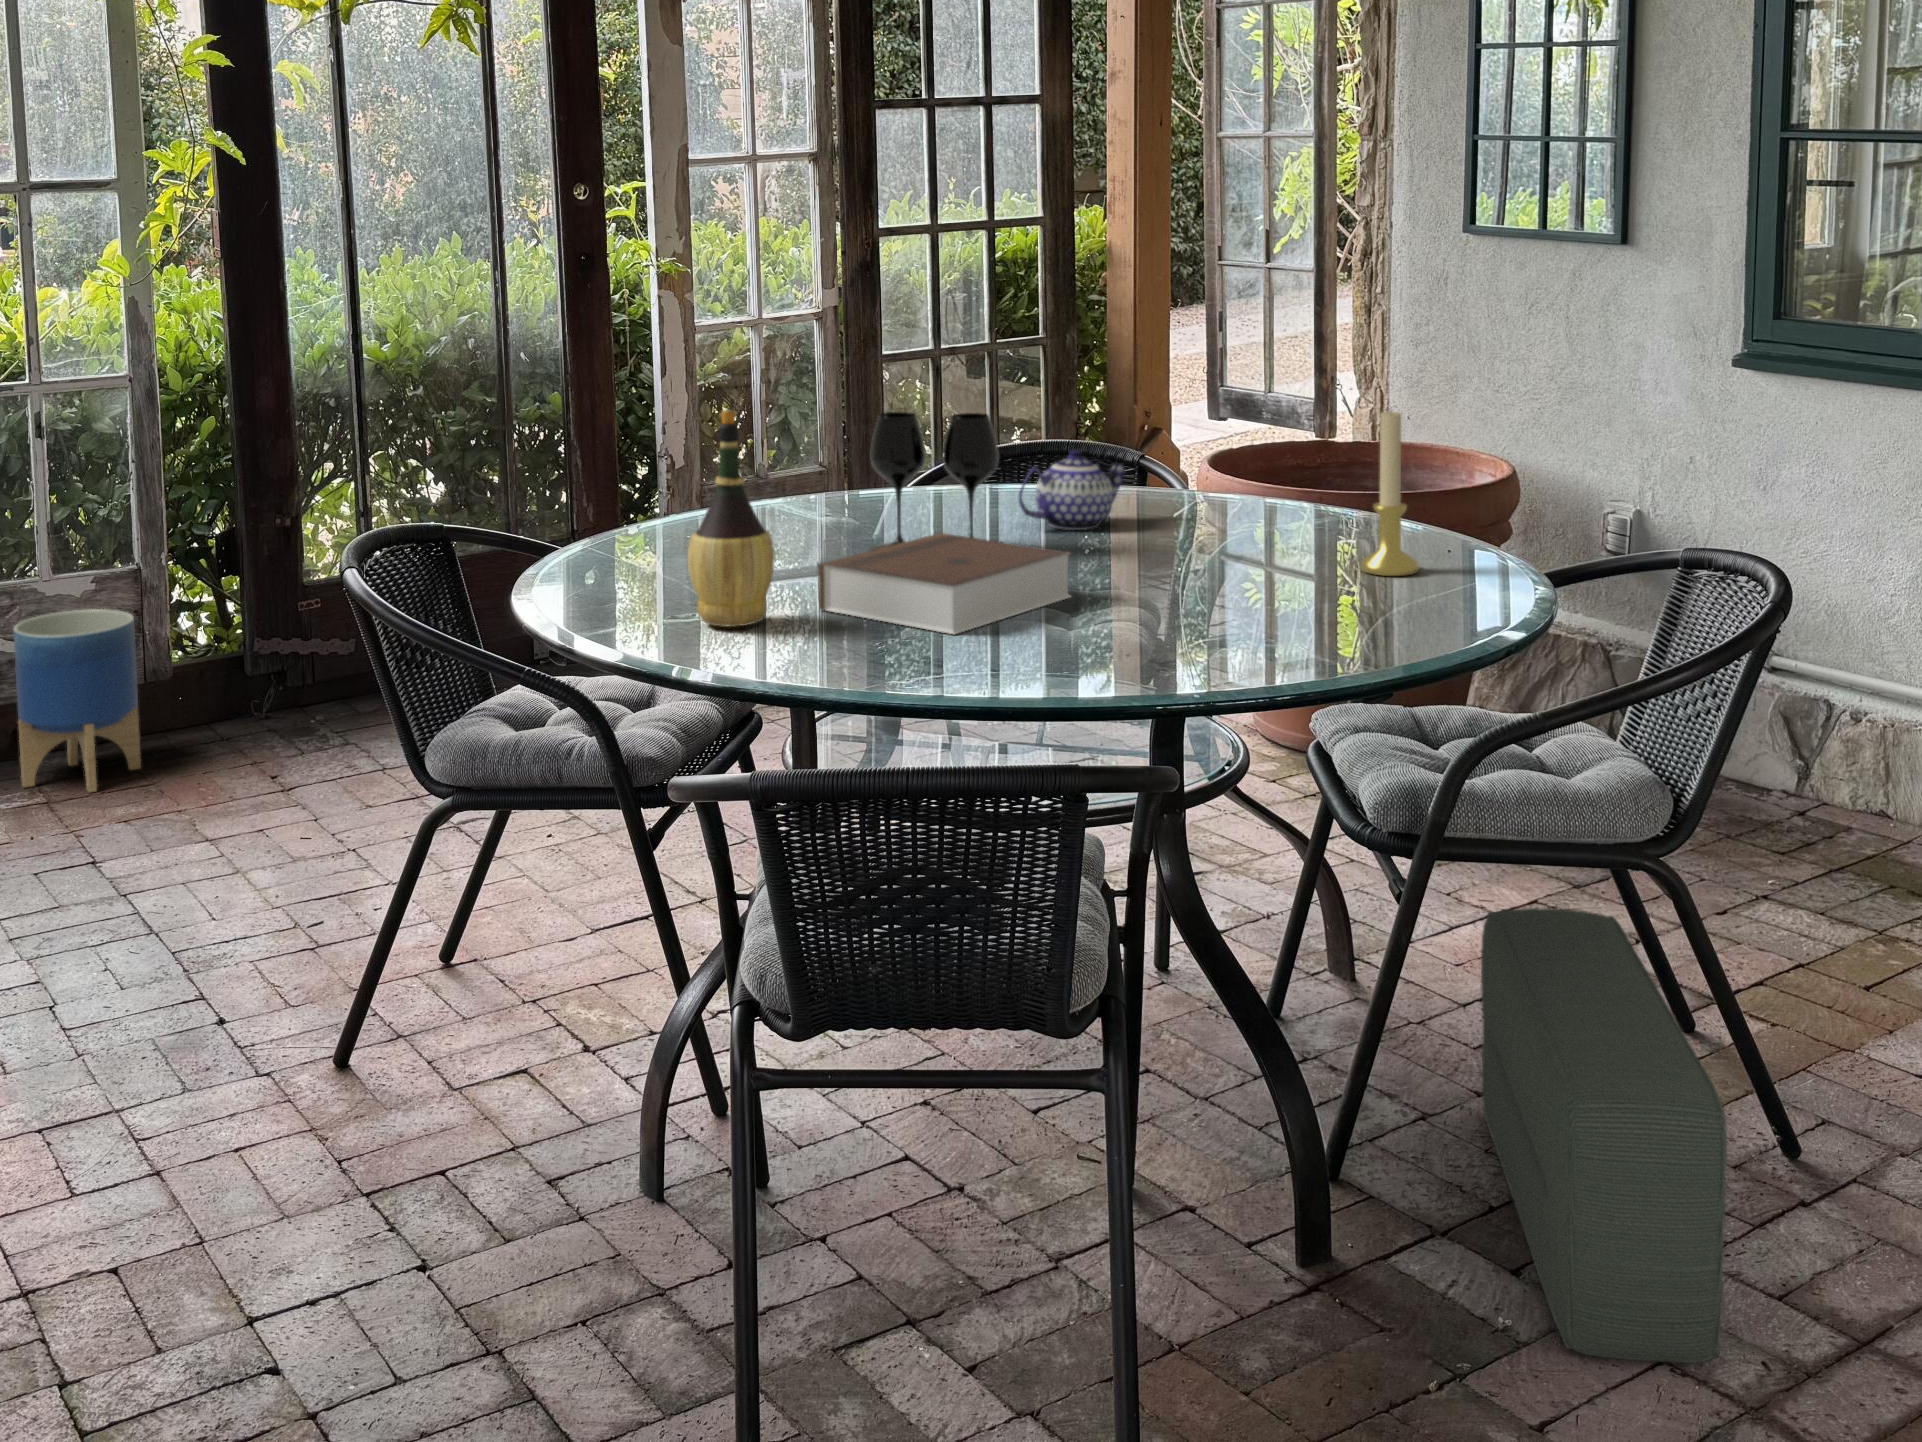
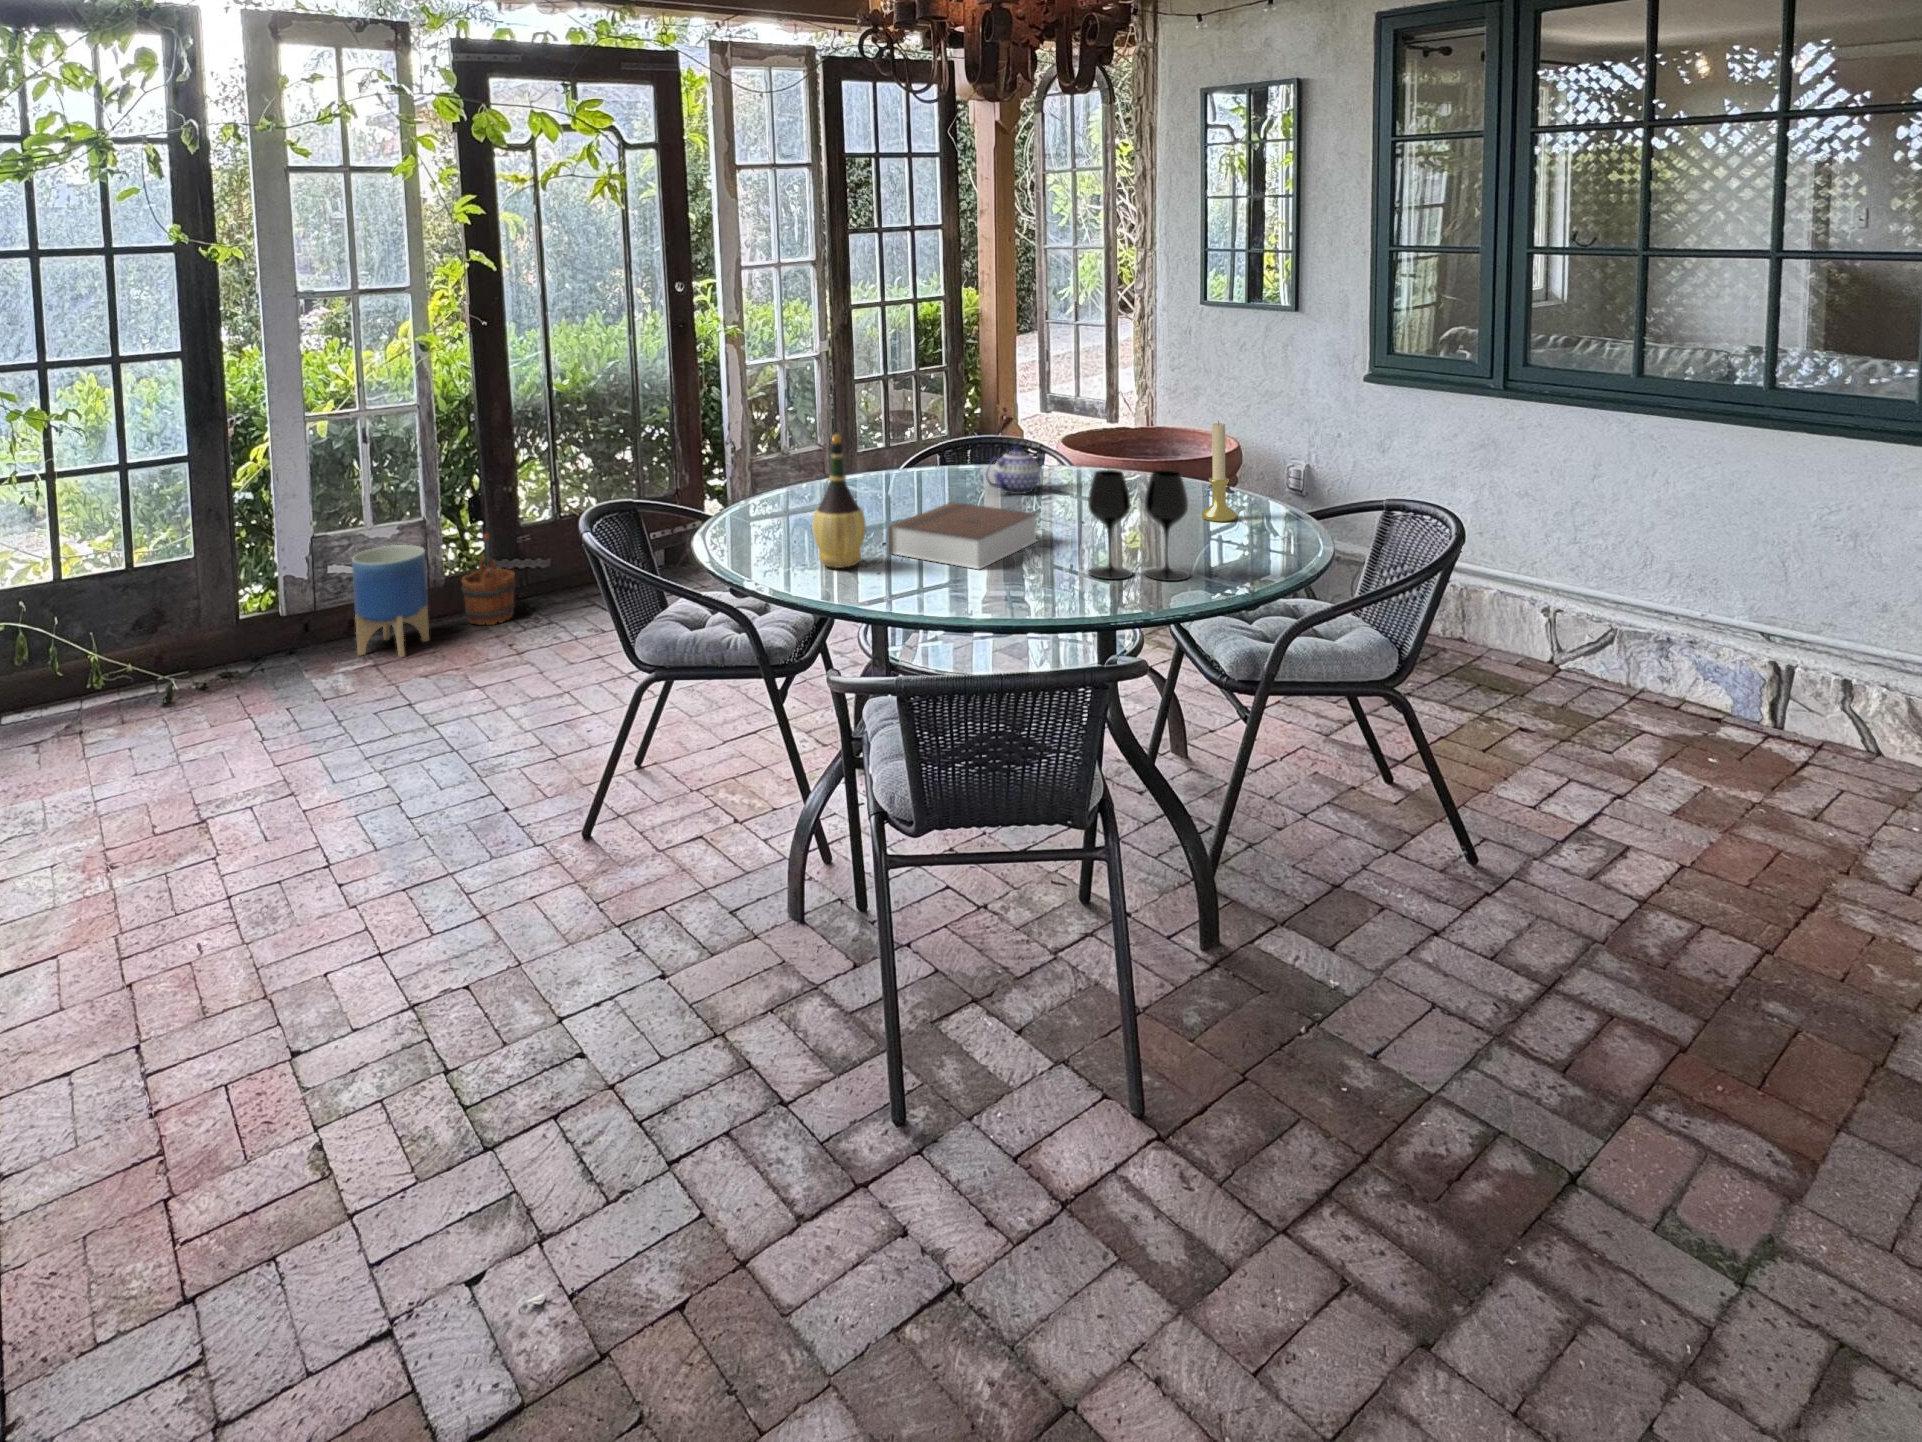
wine glass: present [870,412,999,550] -> present [1088,470,1190,581]
wooden bucket: none [198,595,287,747] -> present [462,533,516,625]
pouf: present [1481,908,1727,1363] -> none [1284,720,1473,1009]

